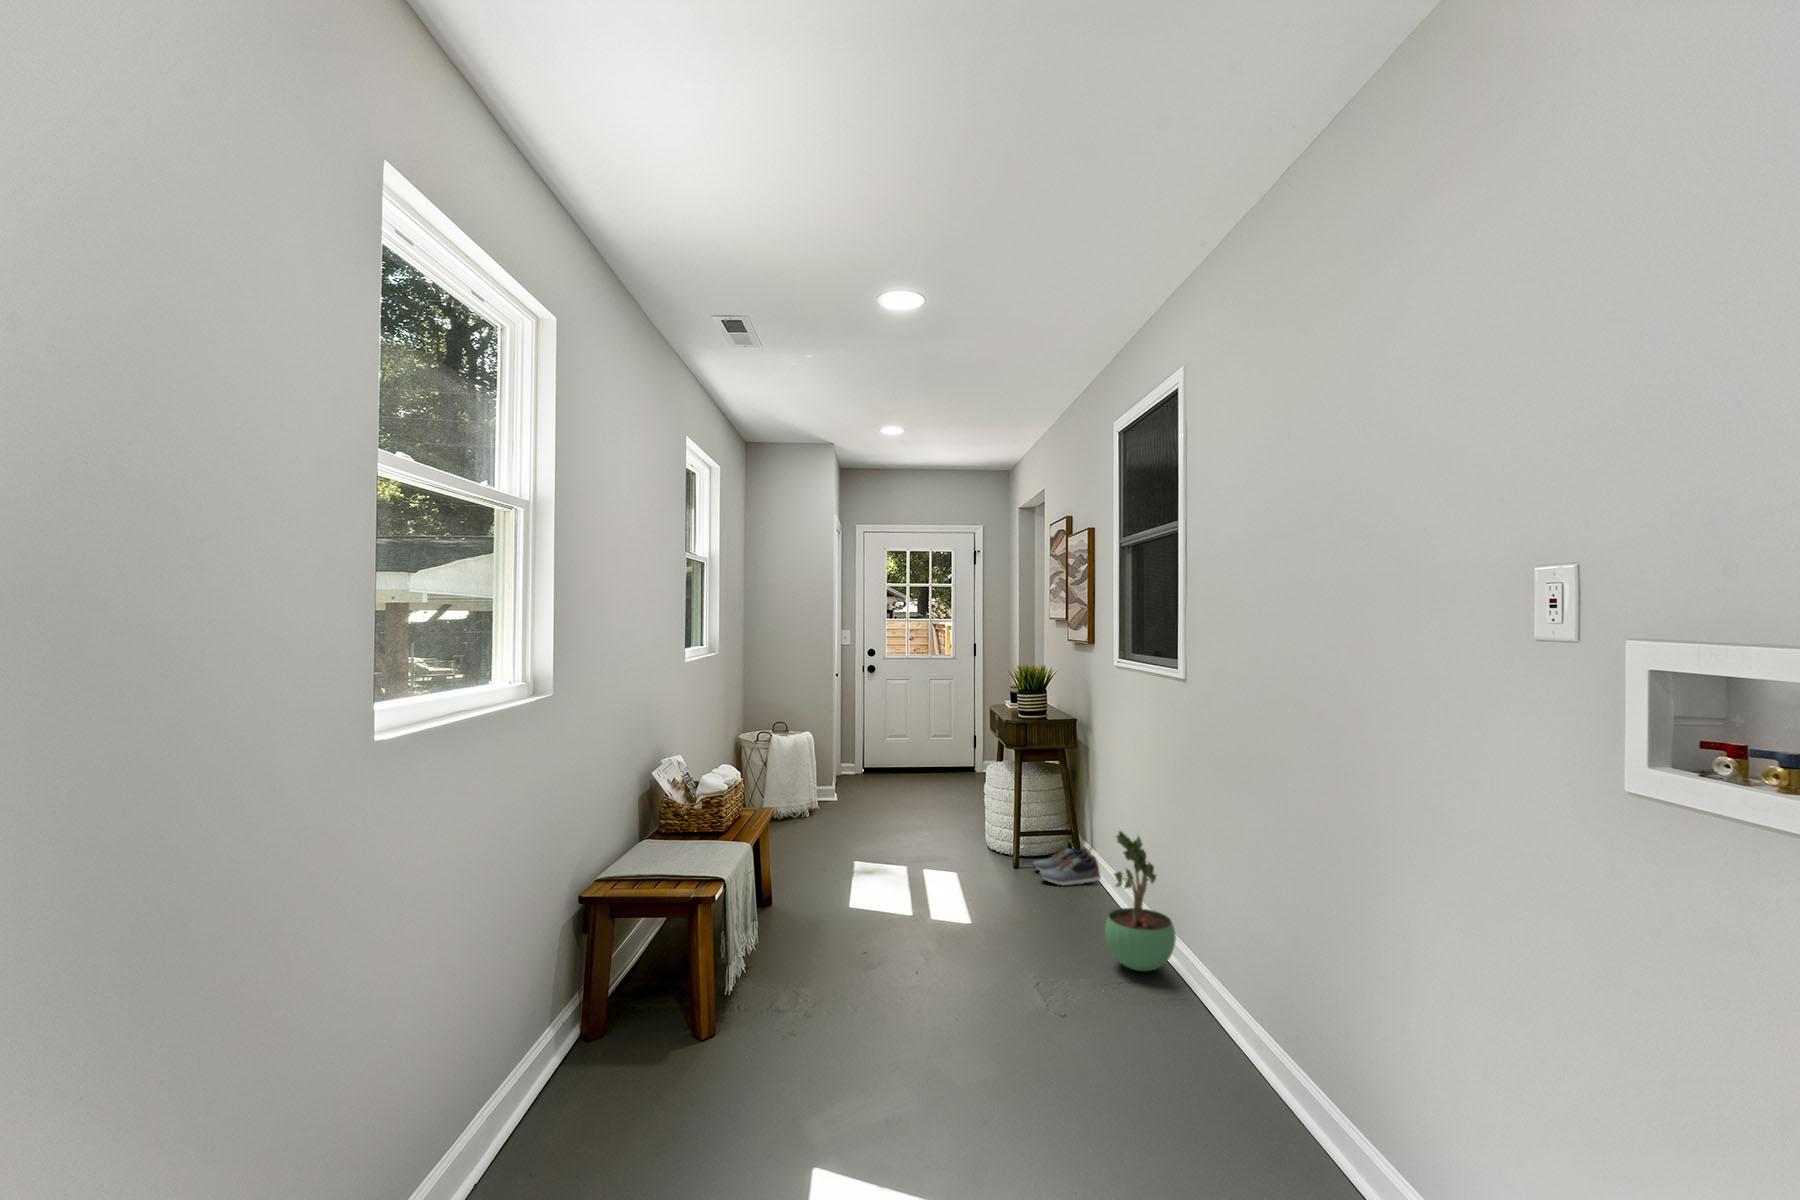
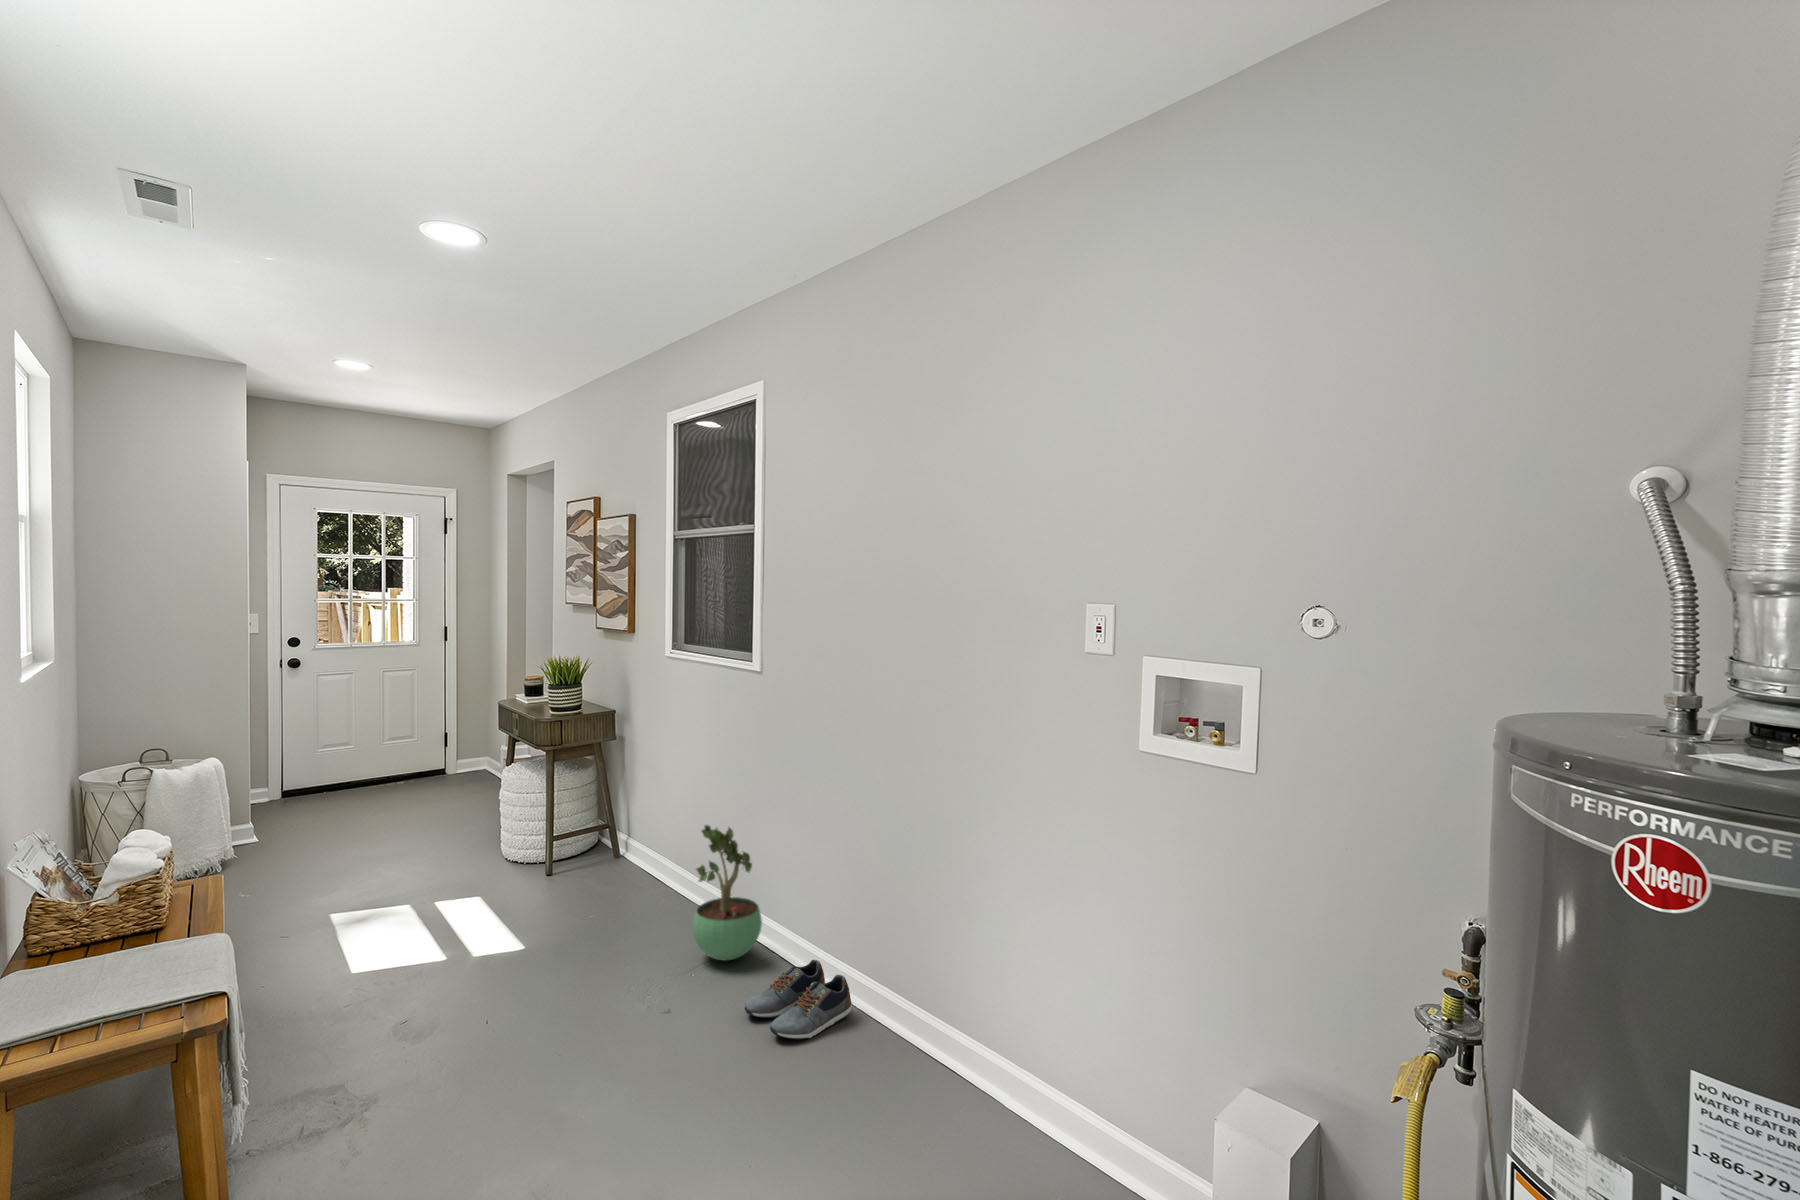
shoe: present [1033,848,1101,885] -> present [744,960,852,1039]

